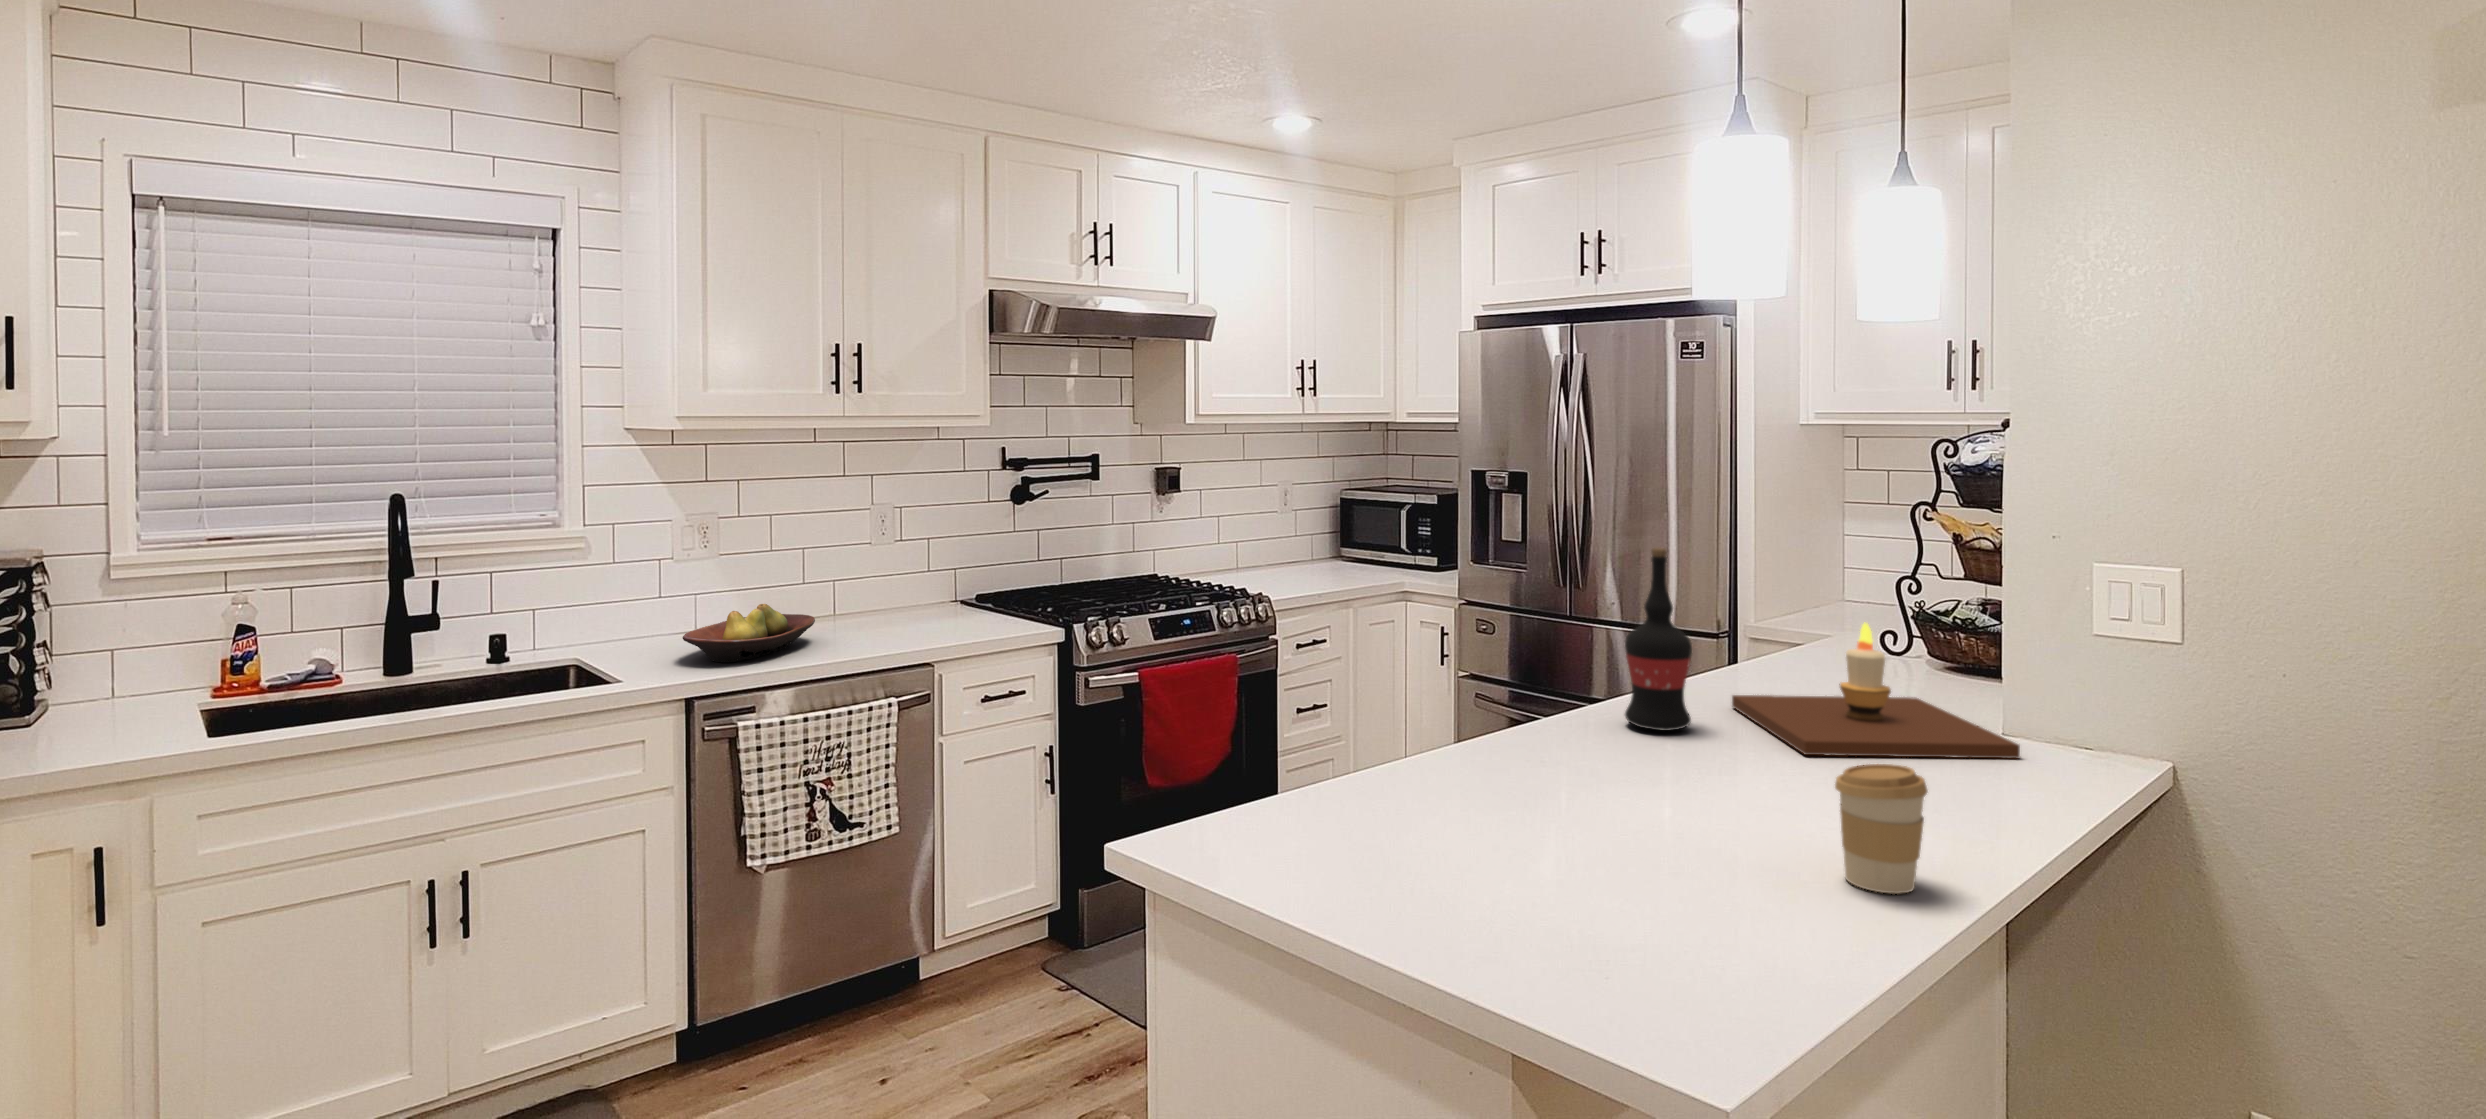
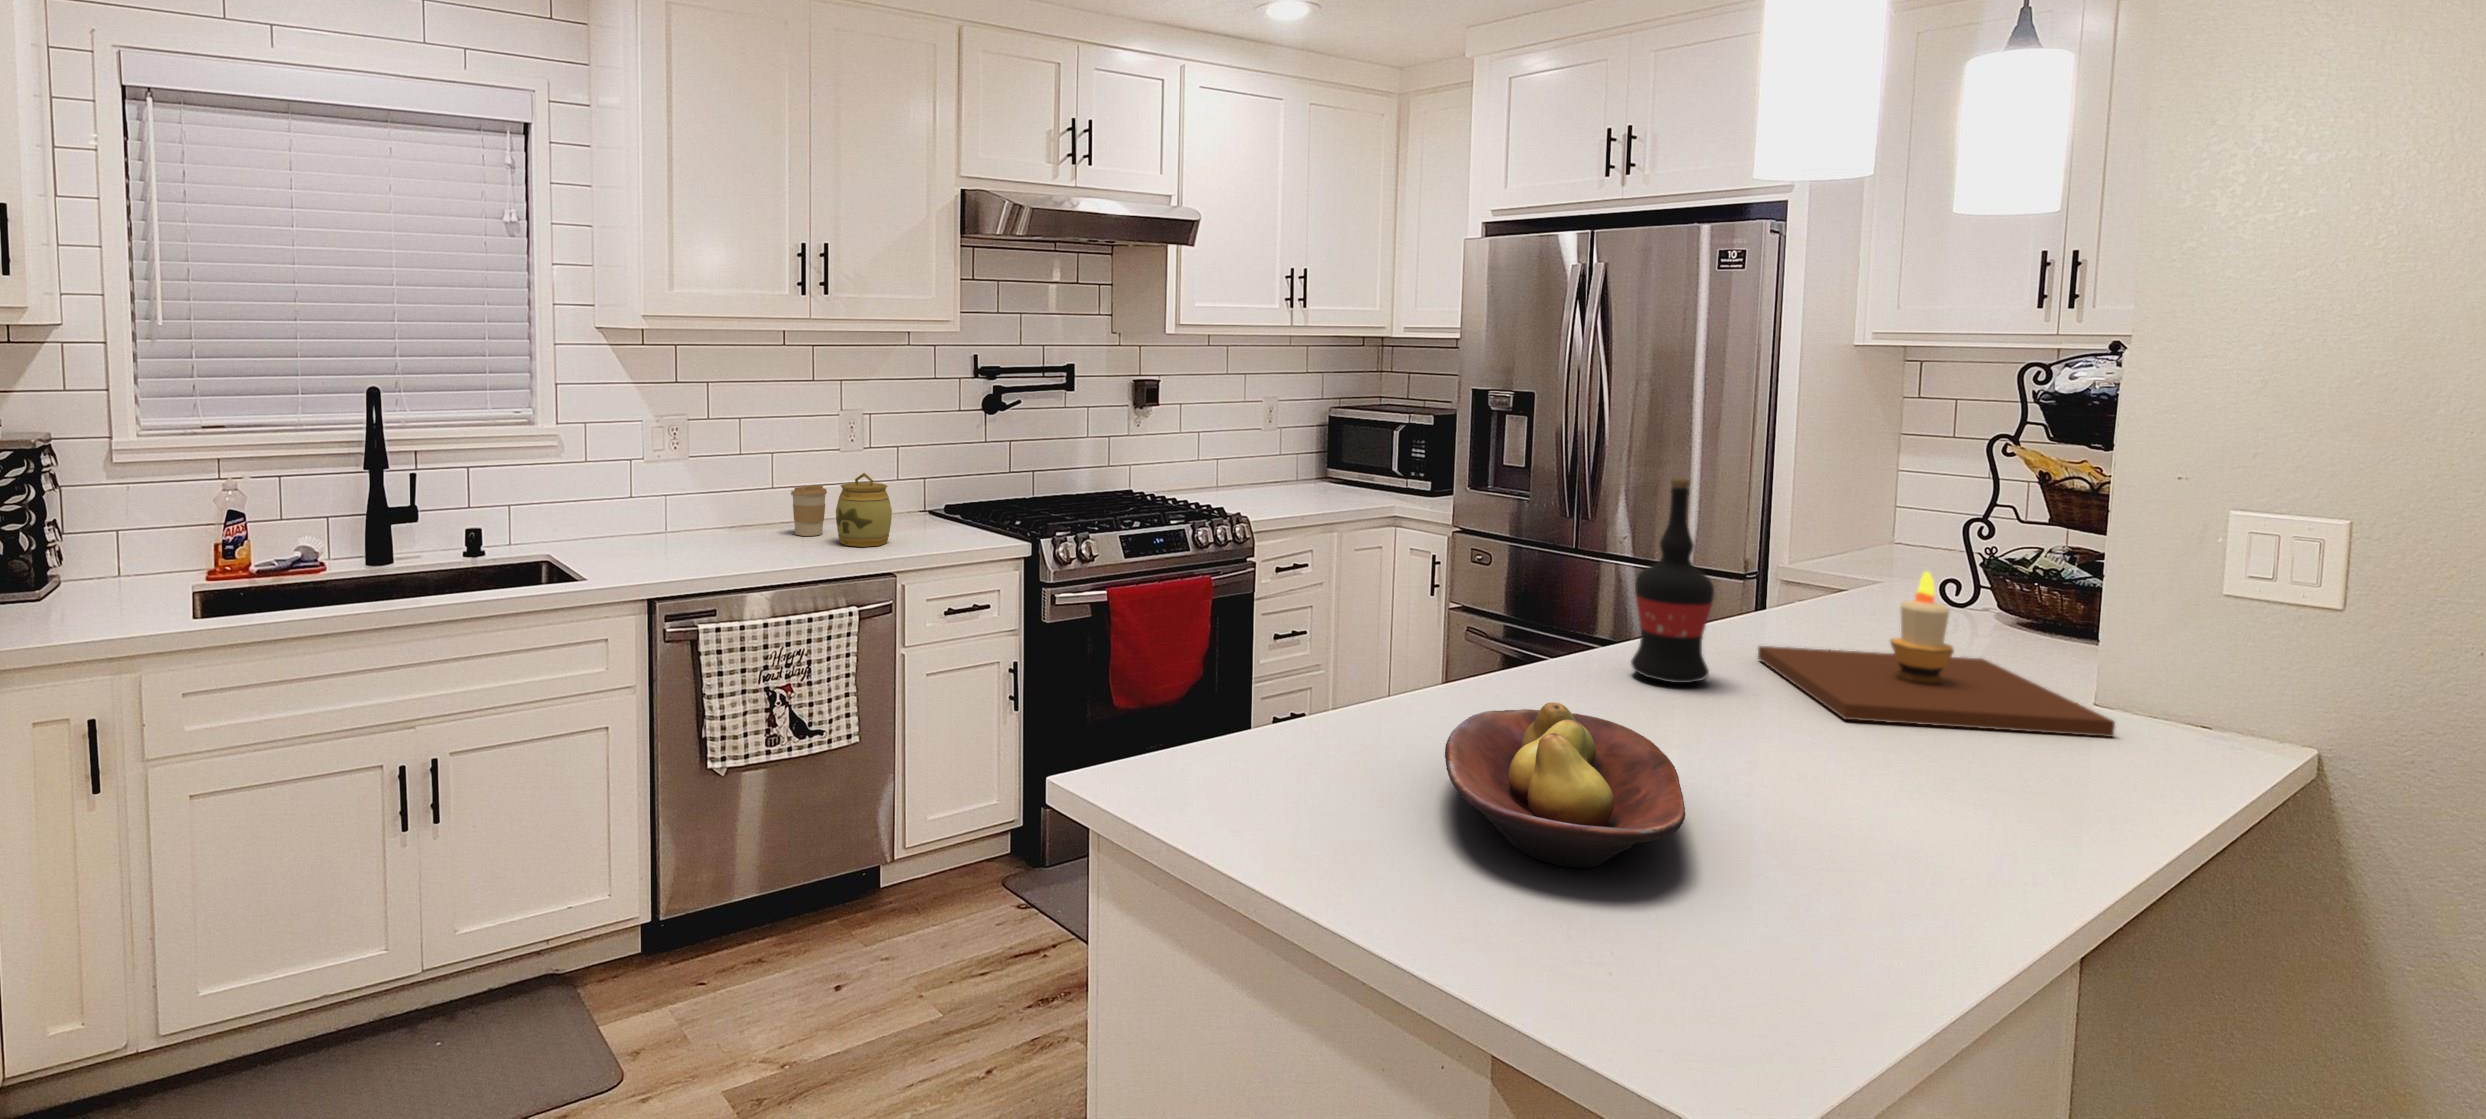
jar: none [870,565,926,638] -> present [836,473,892,547]
fruit bowl: present [683,604,815,662] -> present [1445,702,1685,868]
coffee cup: present [1835,764,1928,894] -> present [791,485,827,536]

